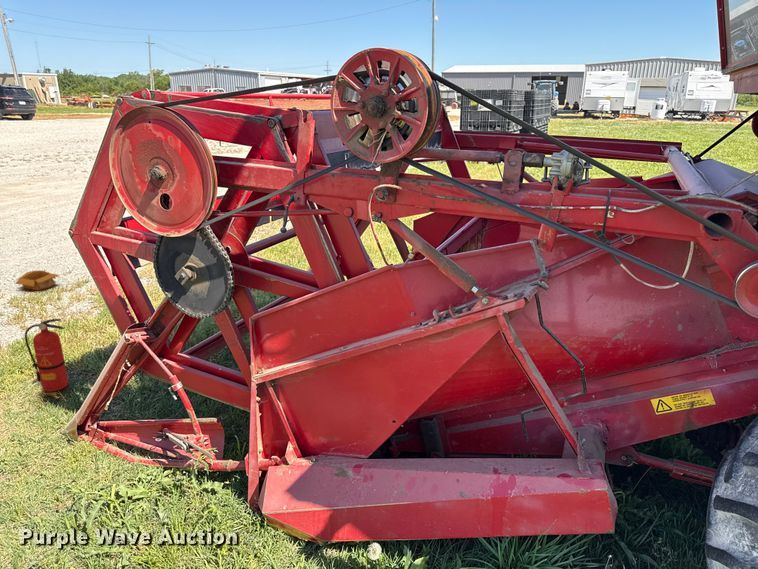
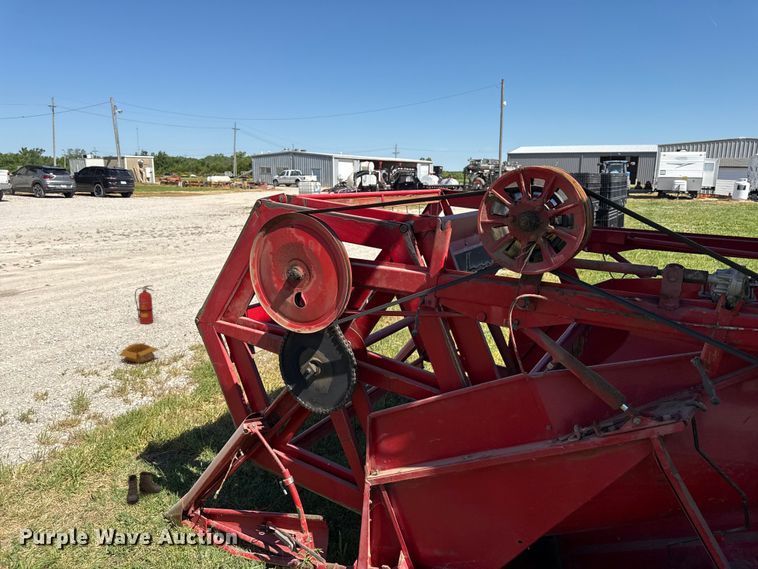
fire extinguisher: present [25,319,68,392] -> present [135,285,154,324]
boots: none [15,392,59,423] -> present [127,471,161,503]

